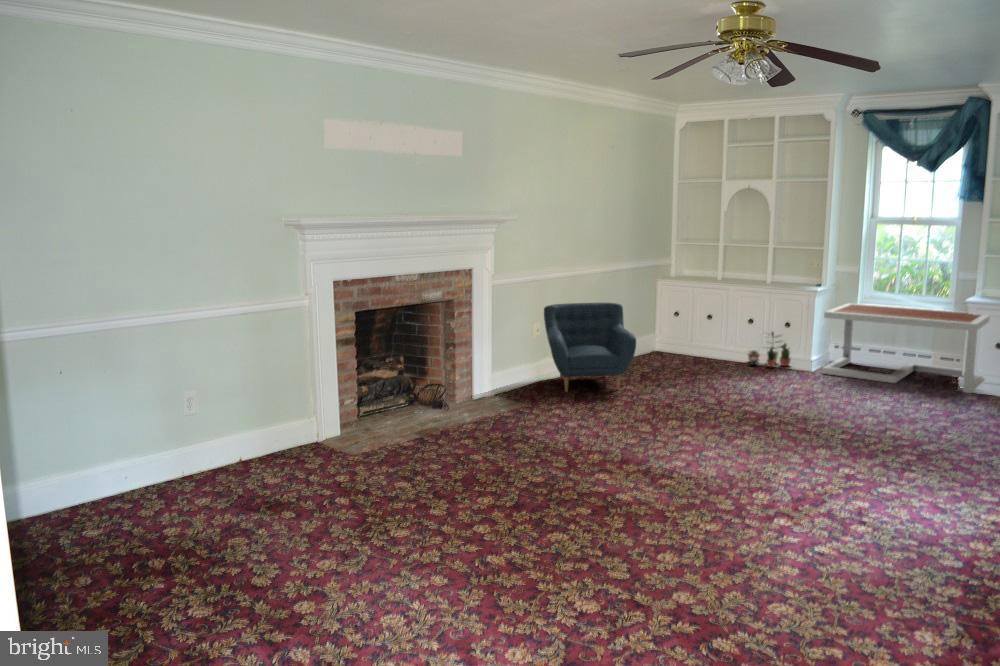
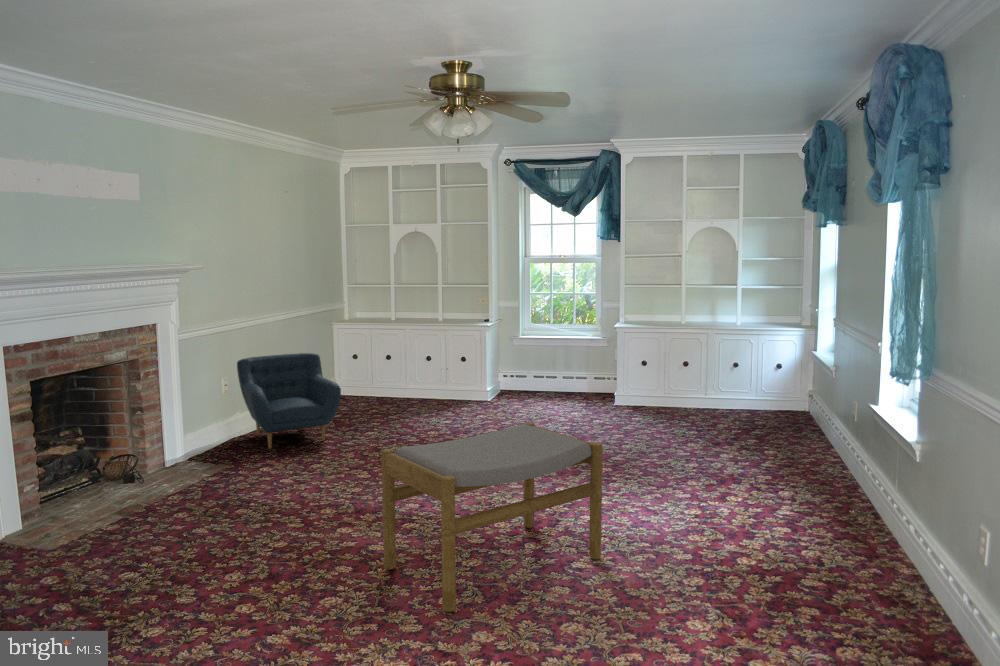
coffee table: present [821,303,990,393] -> none [500,344,625,413]
potted plant: present [748,332,791,367] -> none [433,372,472,406]
footstool: none [620,393,860,567] -> present [382,422,603,612]

